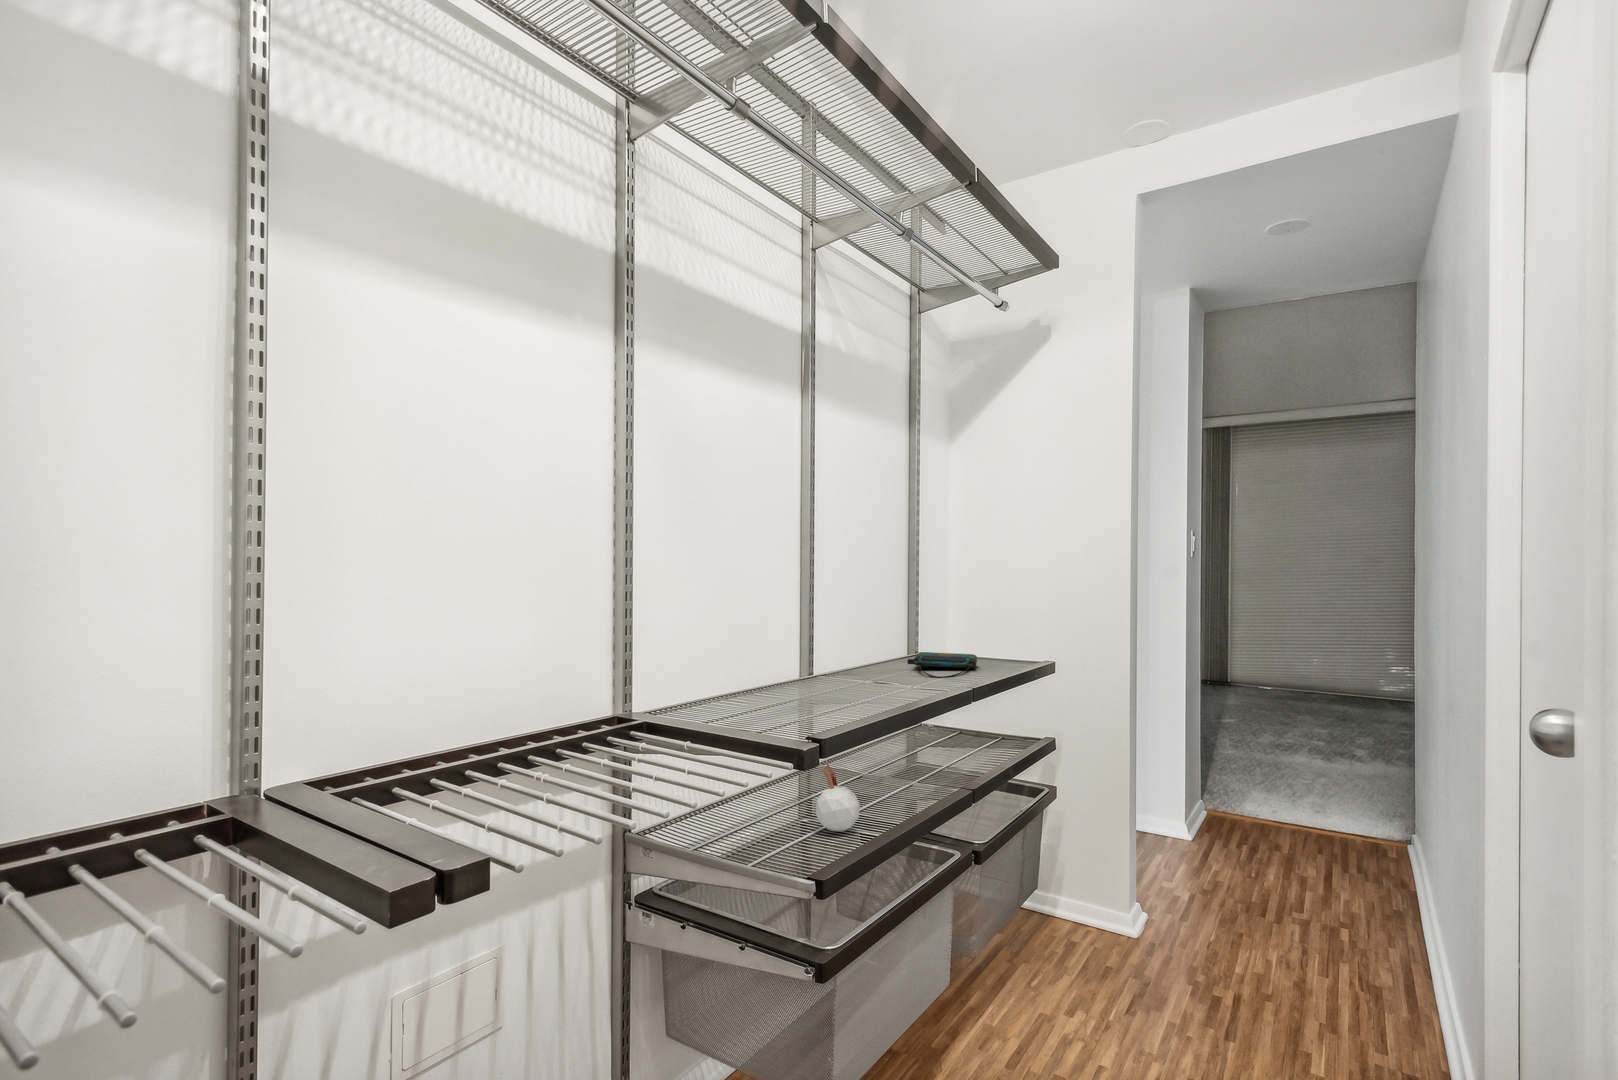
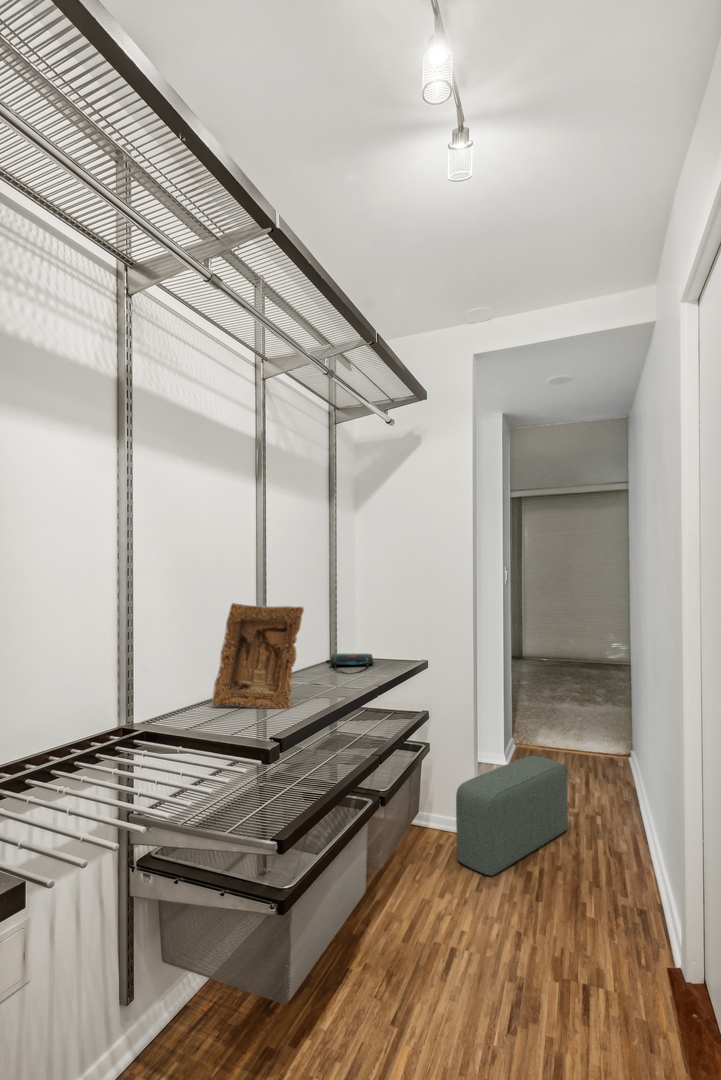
picture frame: none [739,565,866,713] -> present [212,603,304,709]
candle: present [816,760,860,832] -> none [274,740,305,798]
pouf: none [1101,824,1287,993] -> present [456,756,568,876]

